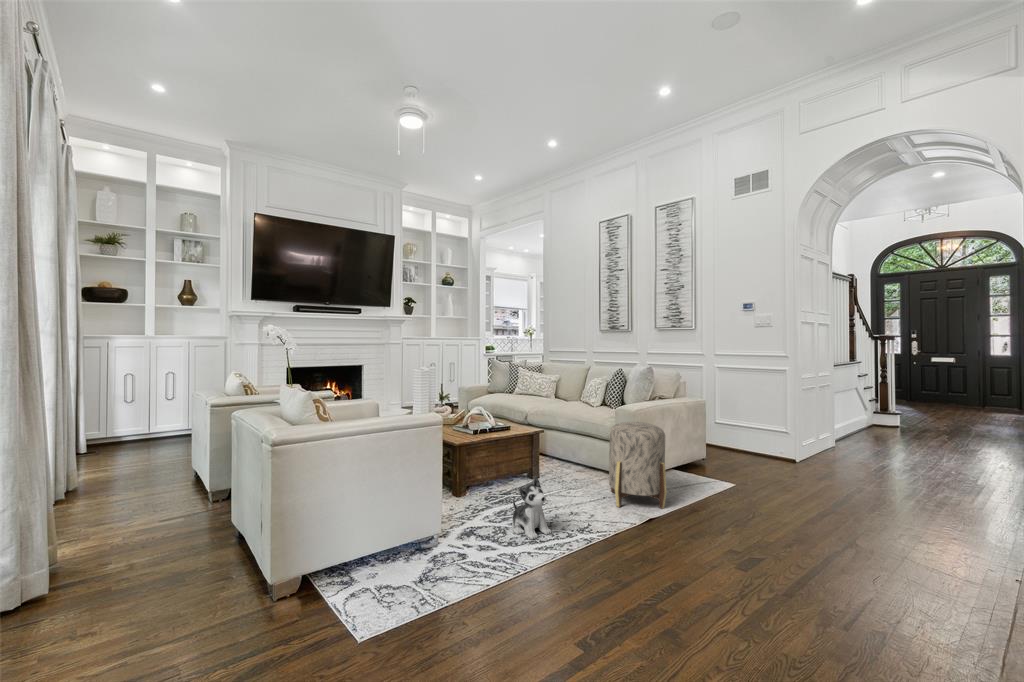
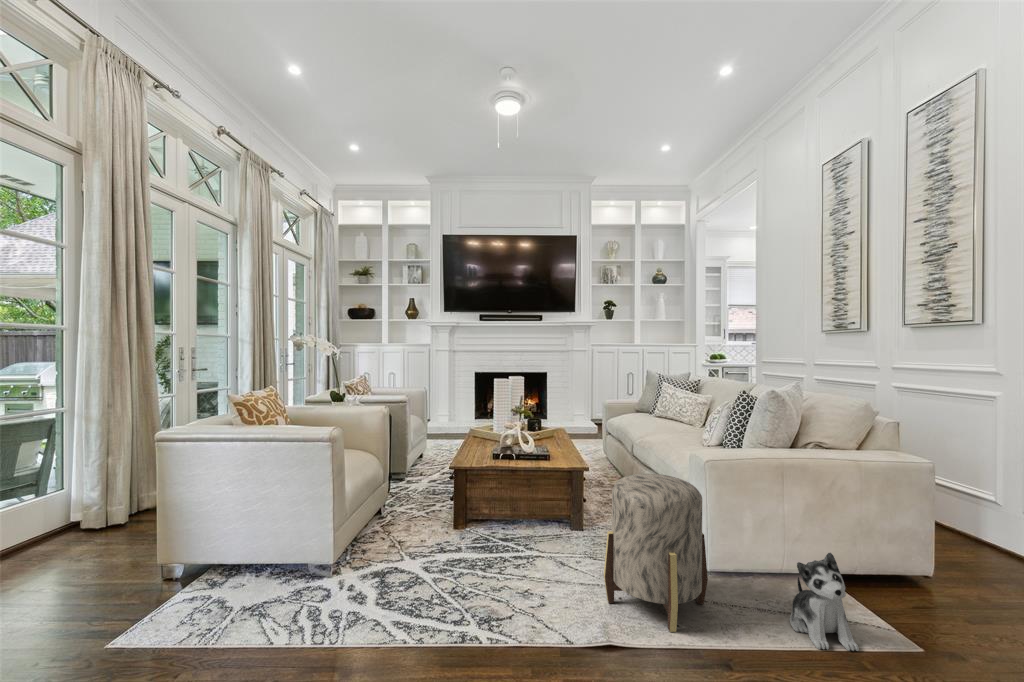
plush toy: present [512,476,551,539] -> present [790,553,859,651]

